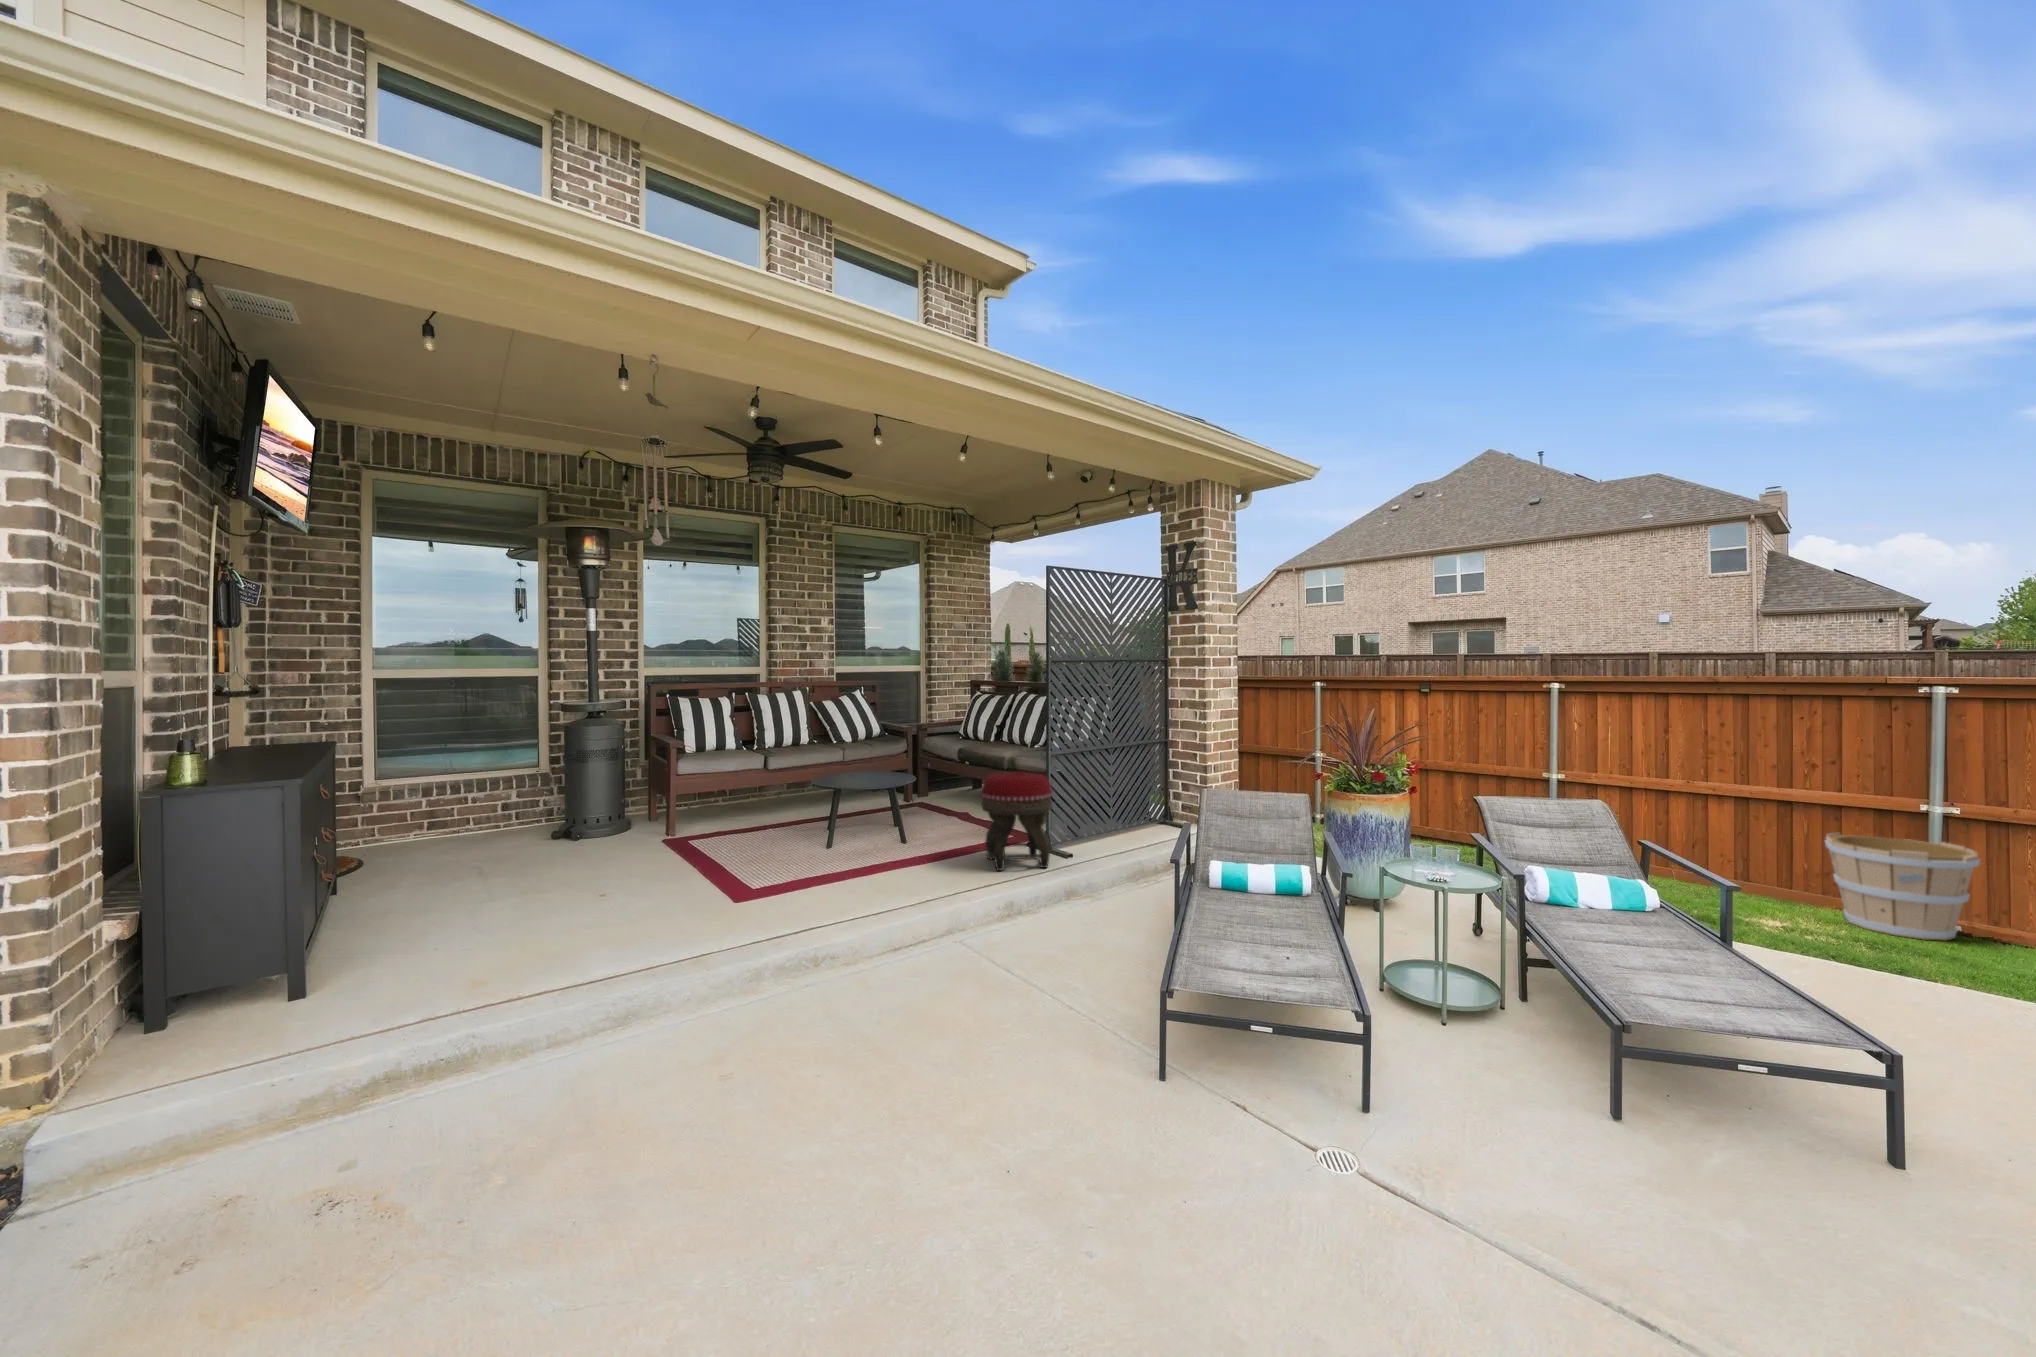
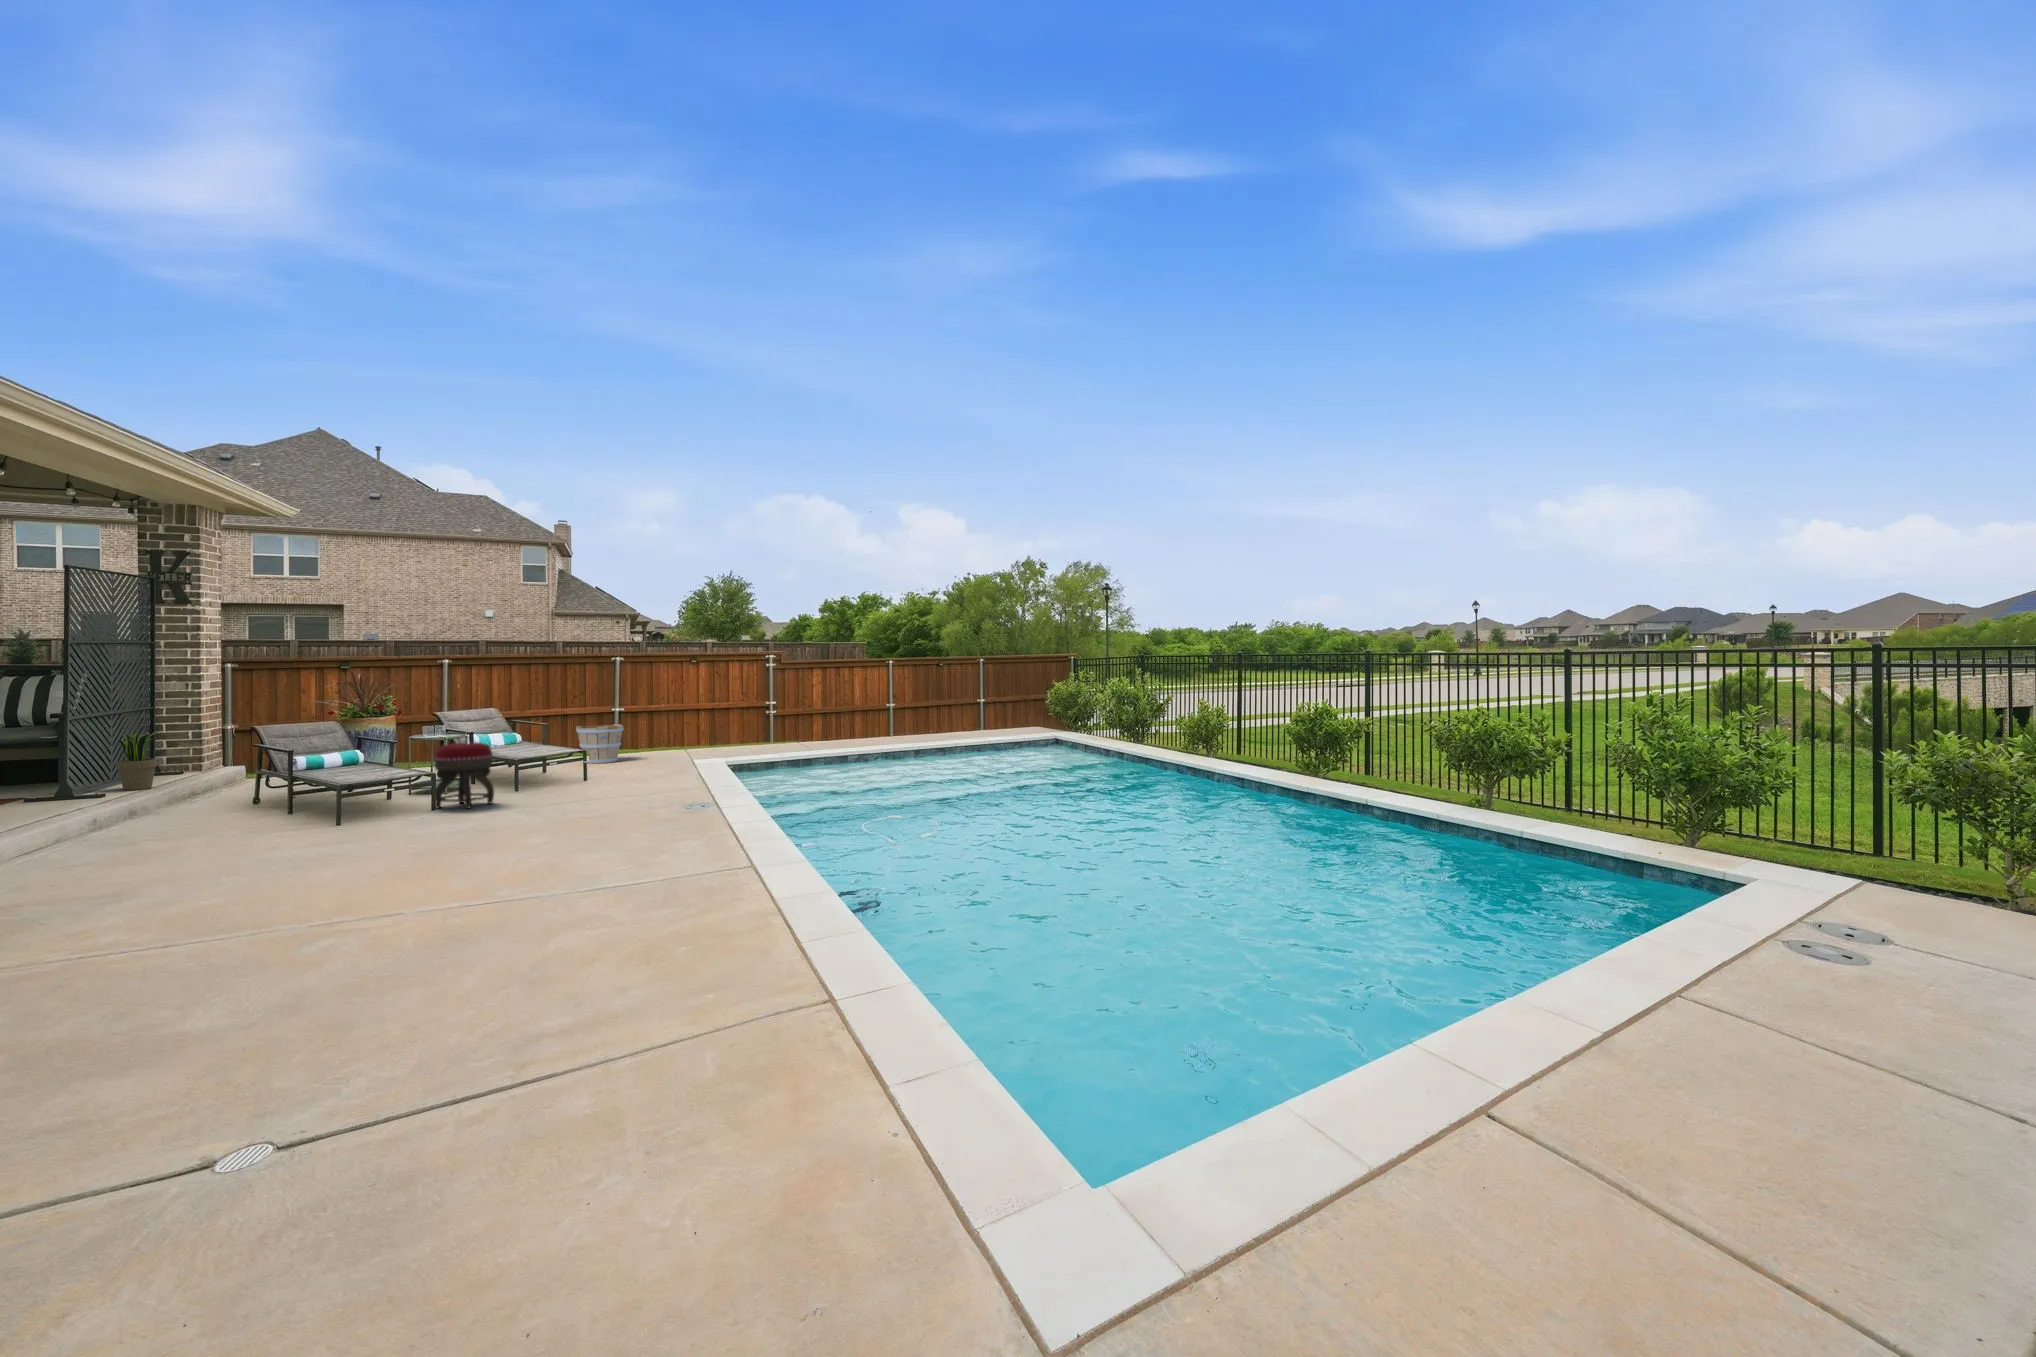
footstool: present [981,772,1052,871] -> present [434,742,494,809]
potted plant: none [1083,774,1123,852] -> present [116,731,159,790]

